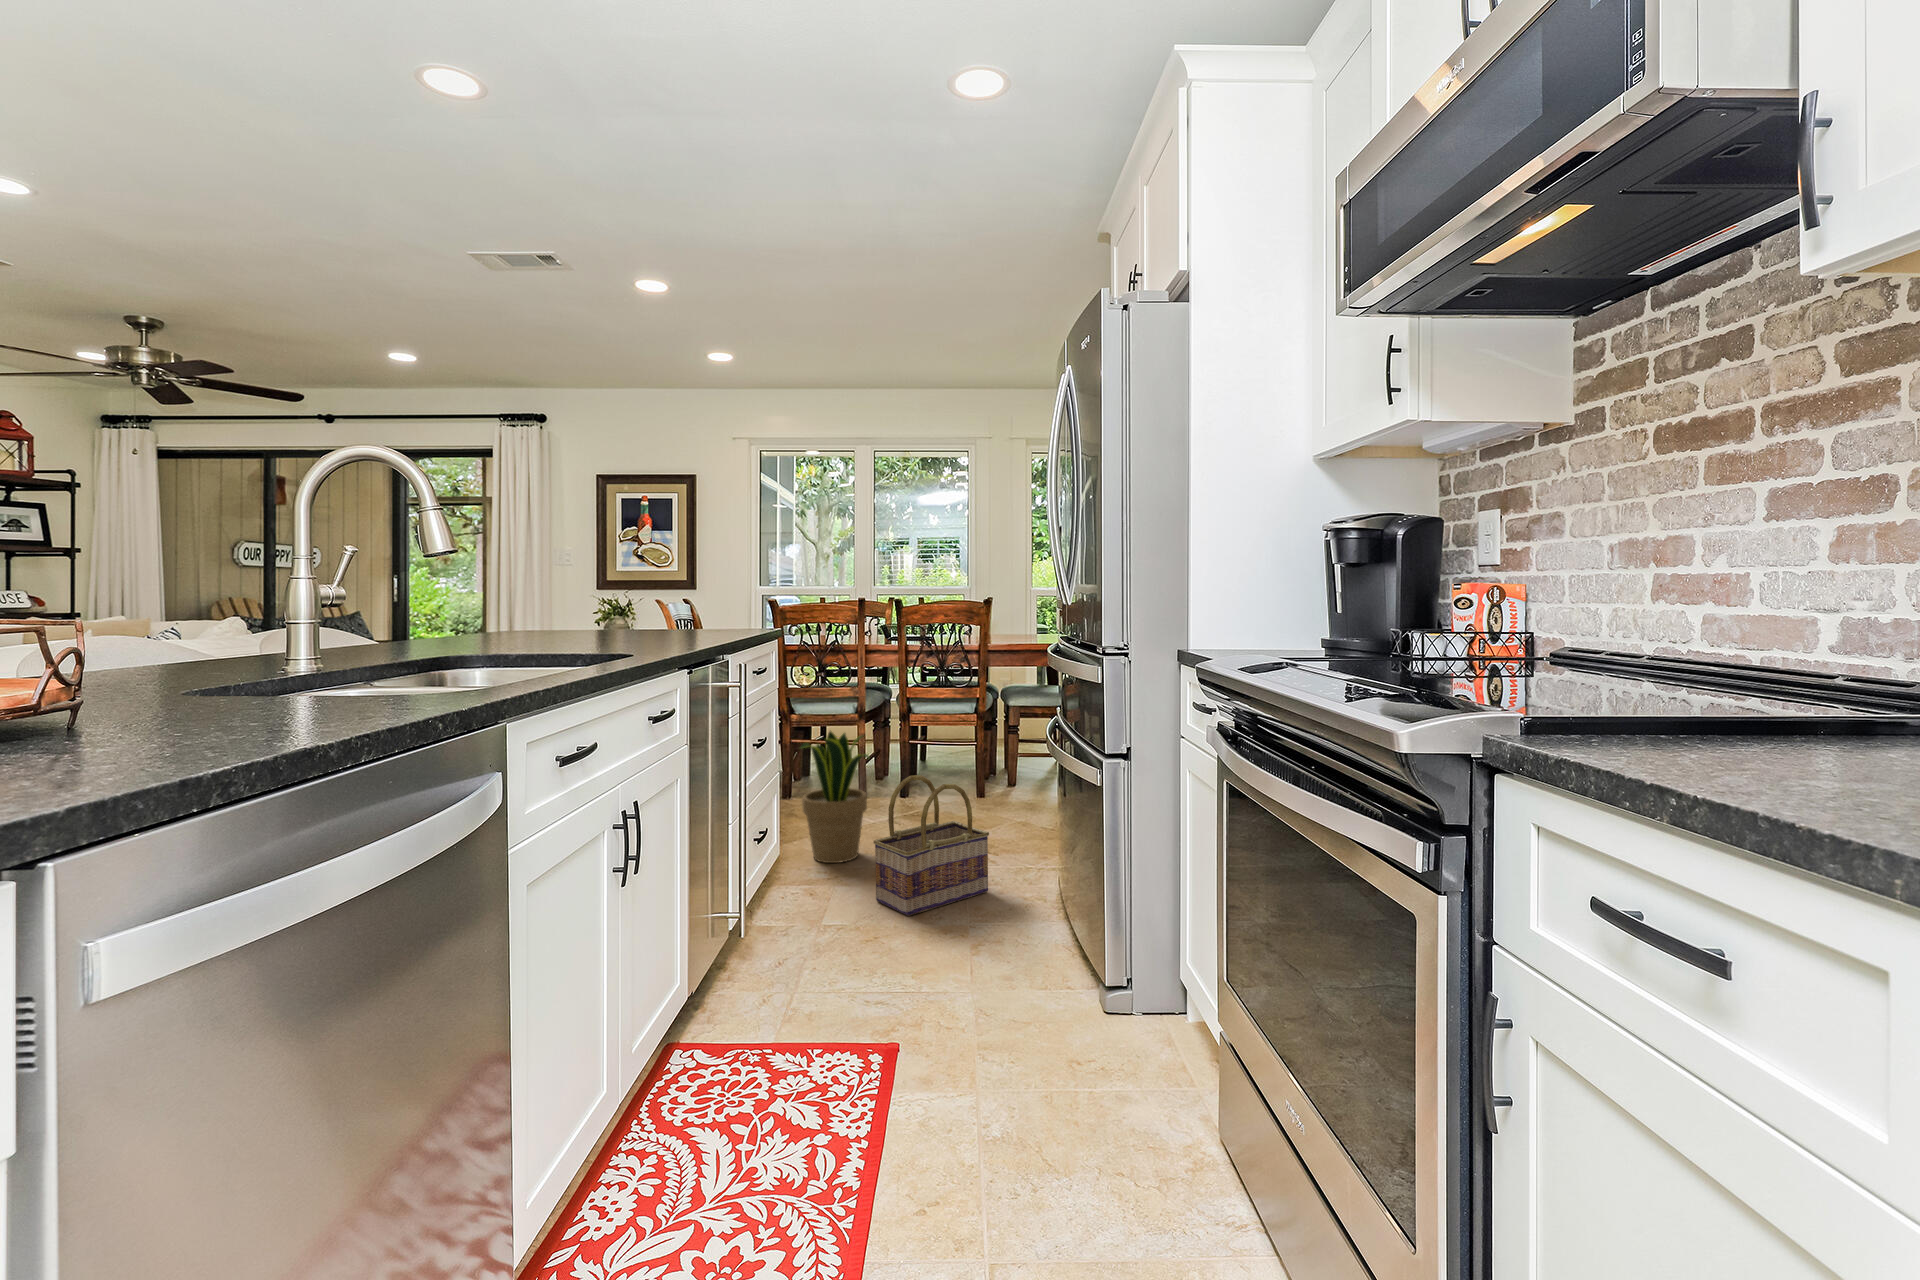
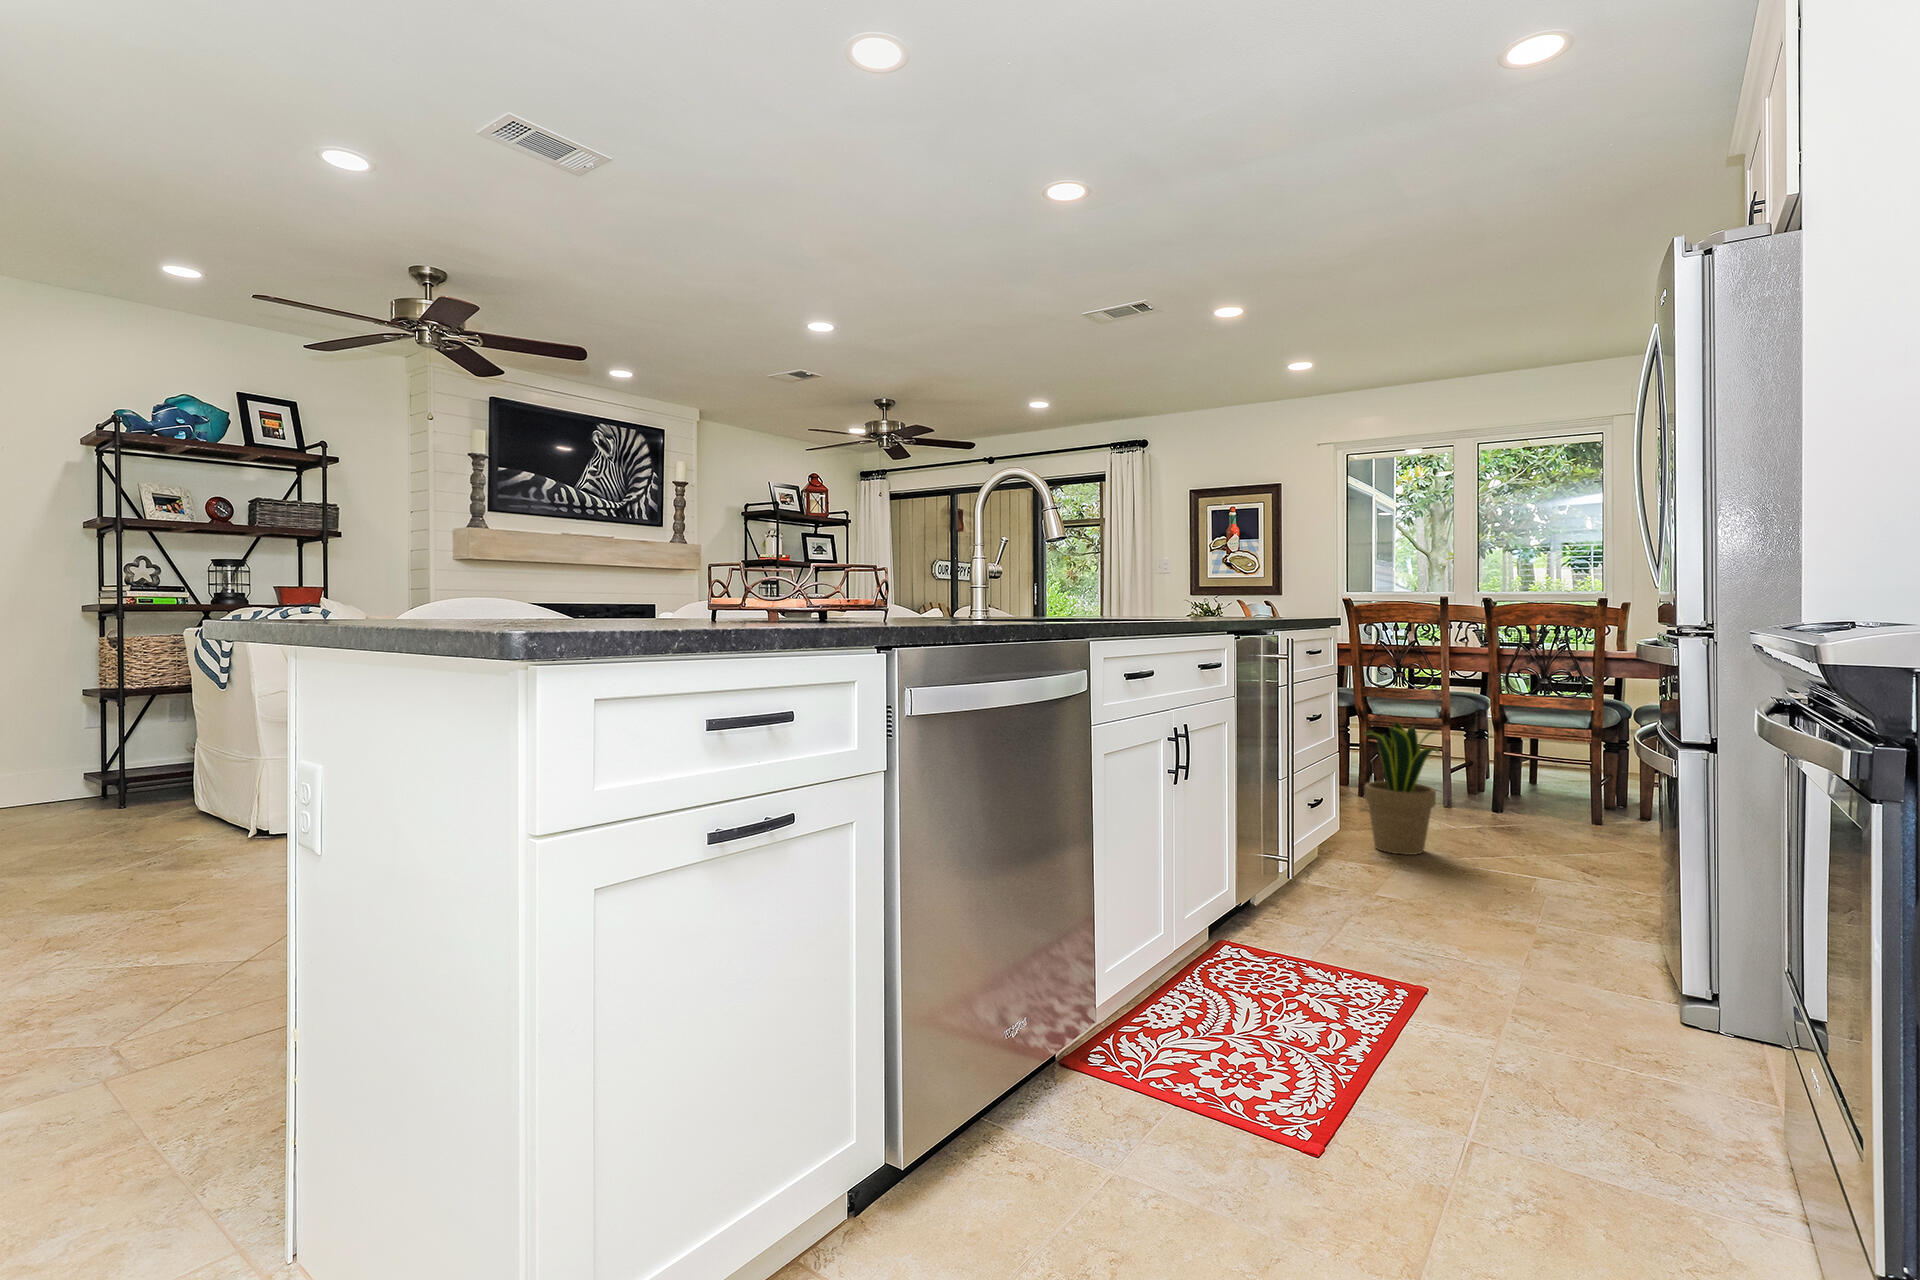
basket: present [873,775,989,916] -> none [1433,769,1576,906]

